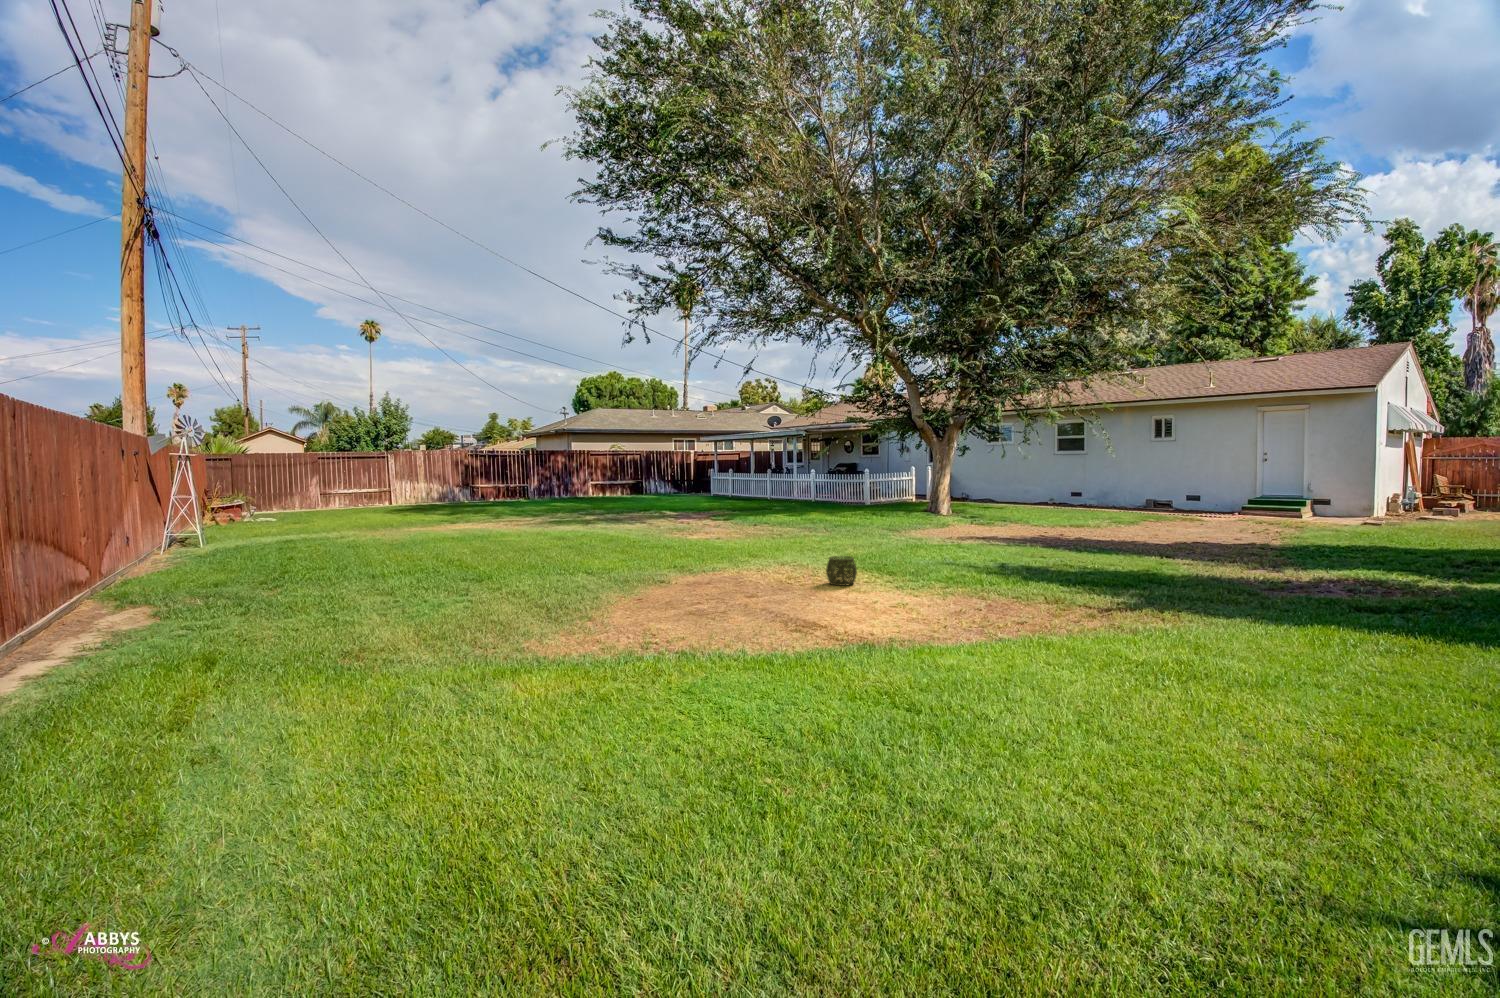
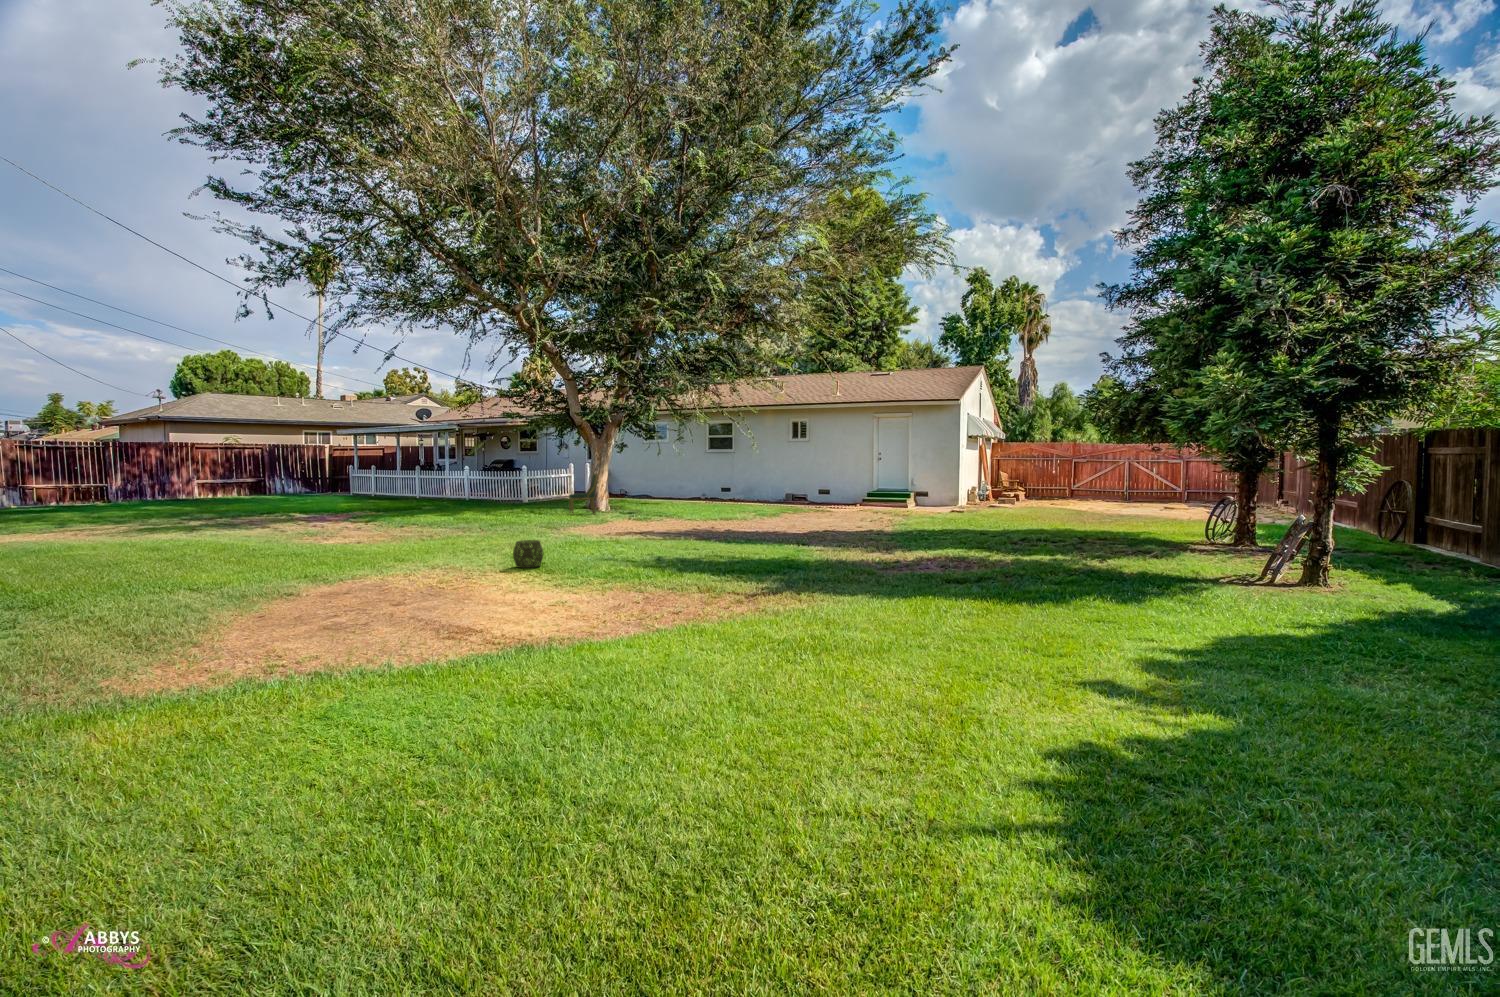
chair: none [904,474,932,515] -> present [569,474,597,514]

